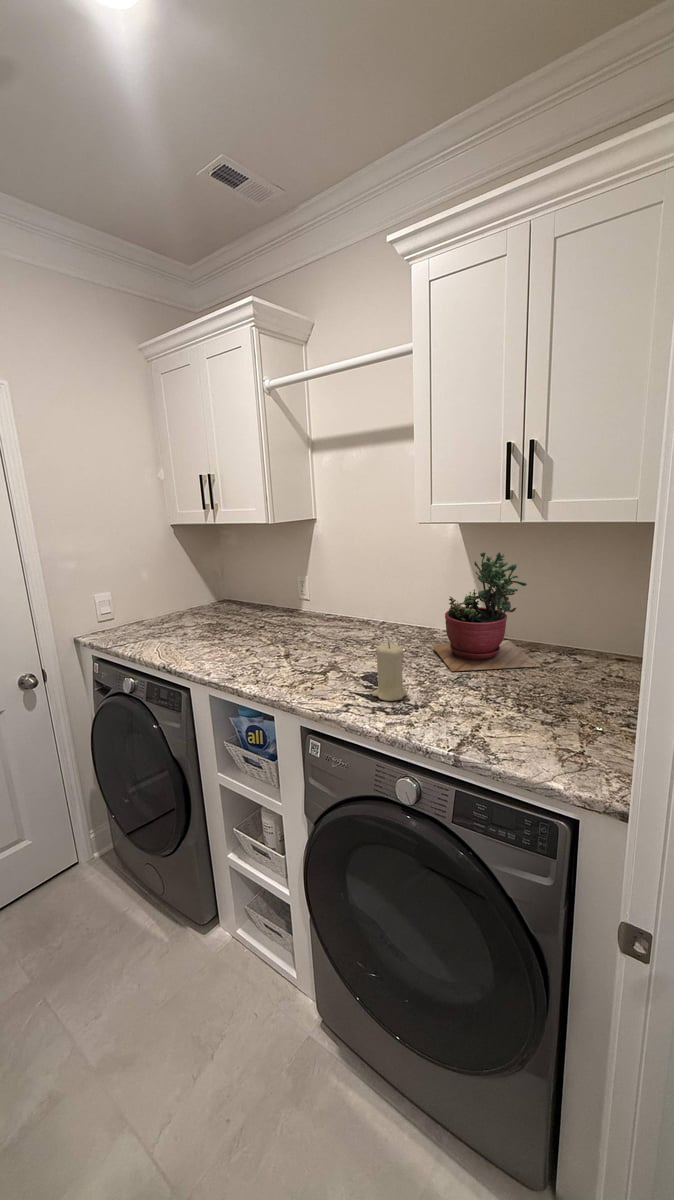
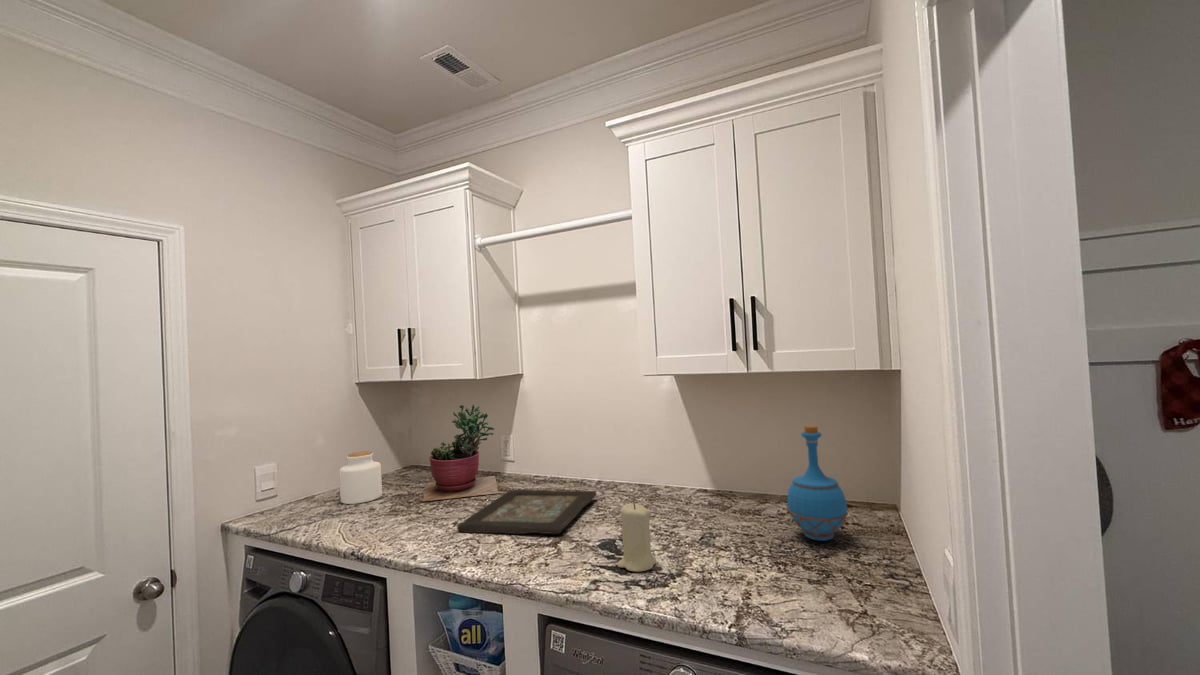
succulent plant: present [431,552,541,671] -> present [423,404,498,501]
bottle: none [545,579,606,689] -> present [787,425,848,541]
jar: none [158,585,194,629] -> present [340,451,382,504]
decorative tray: none [247,625,376,665] -> present [457,490,596,534]

